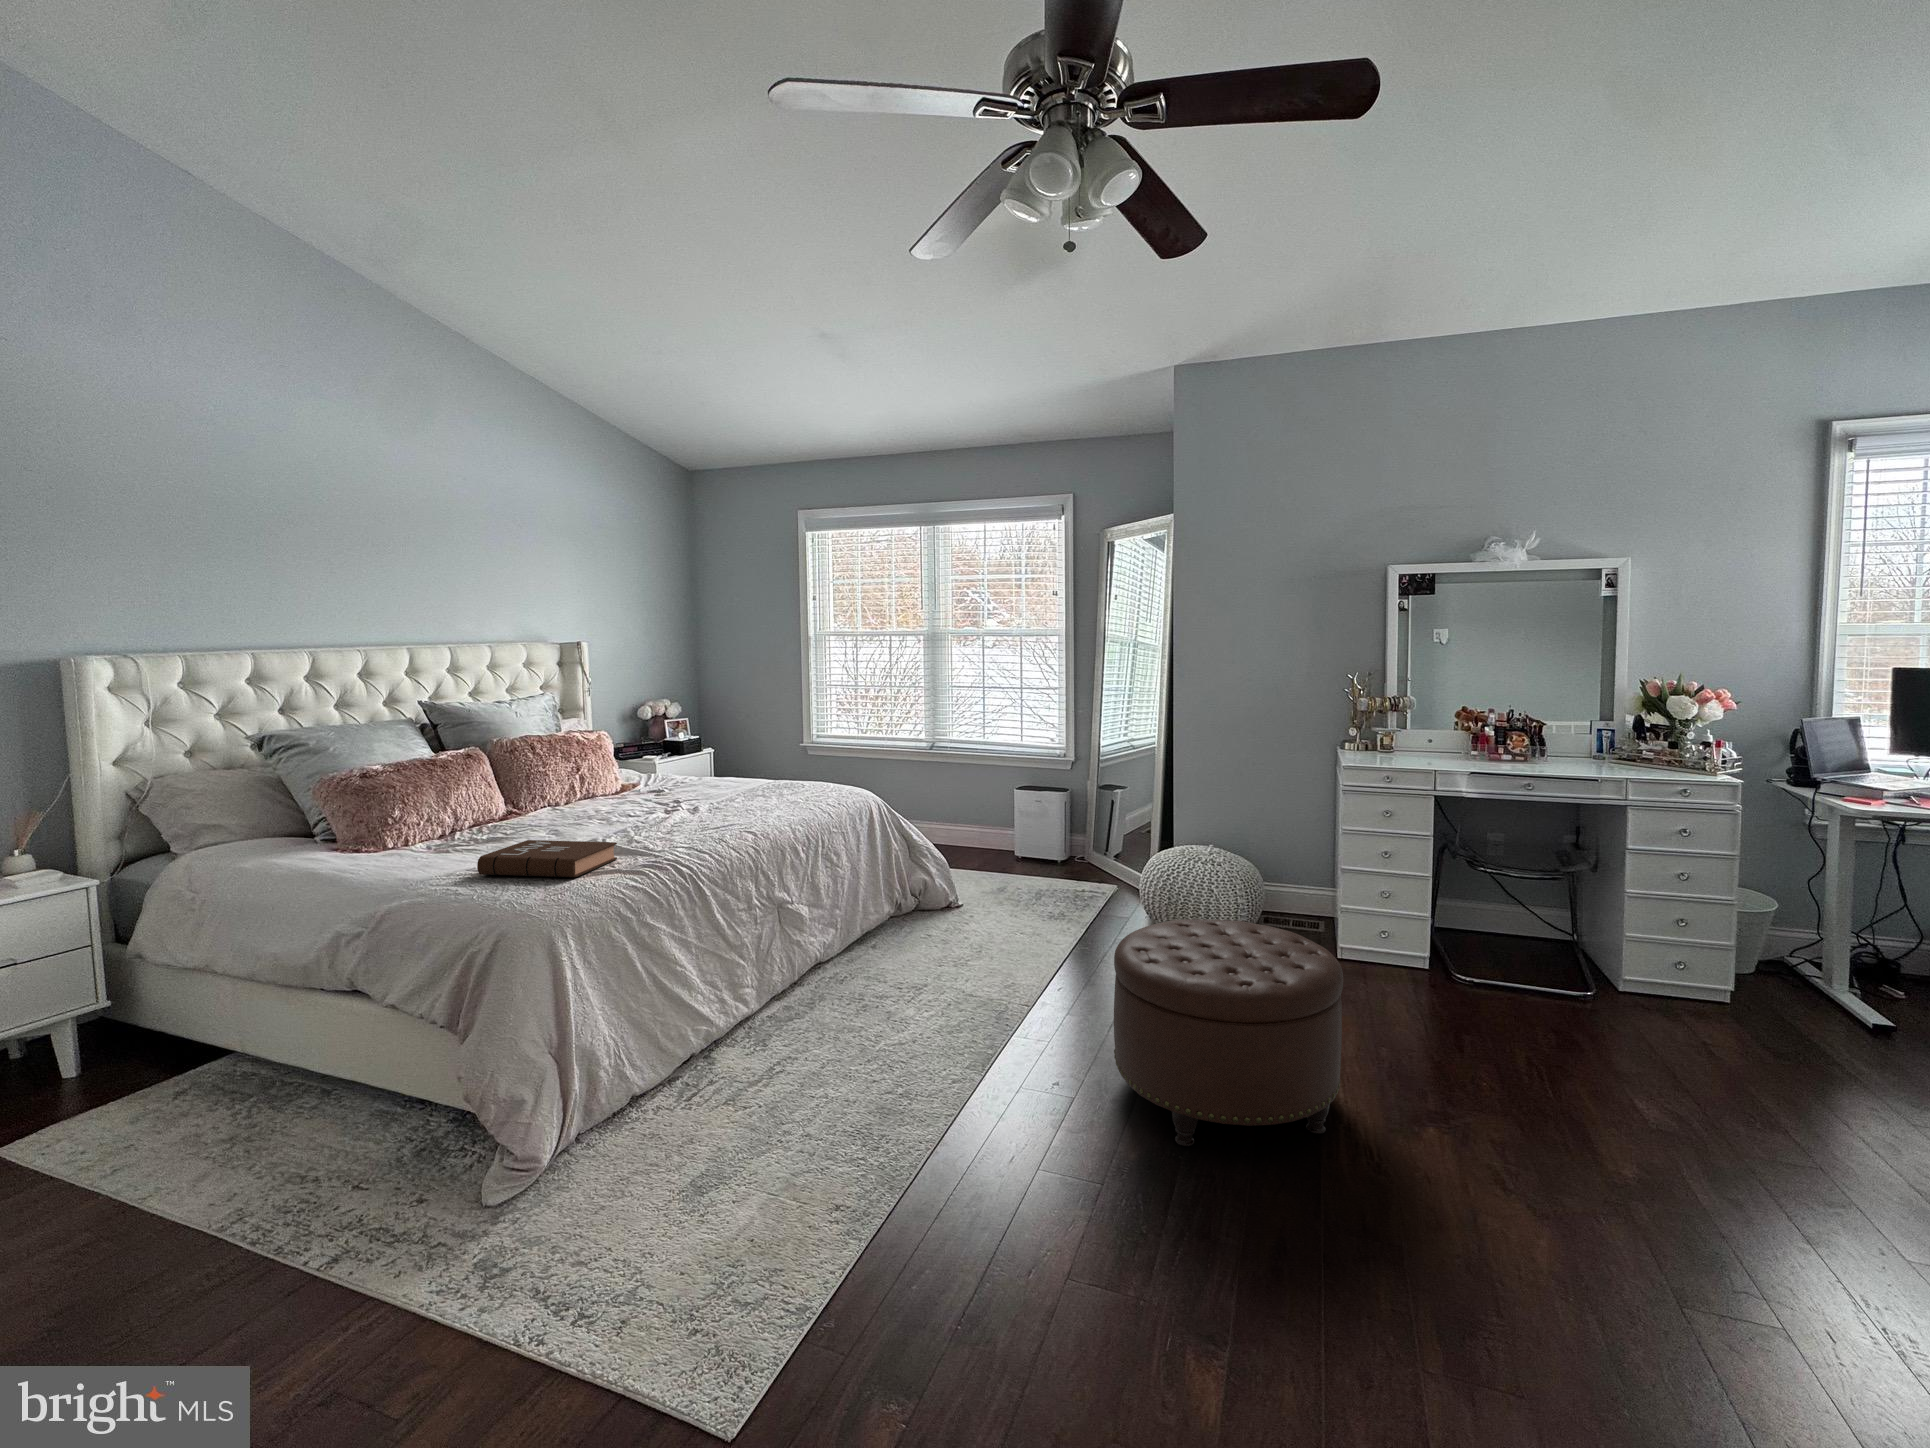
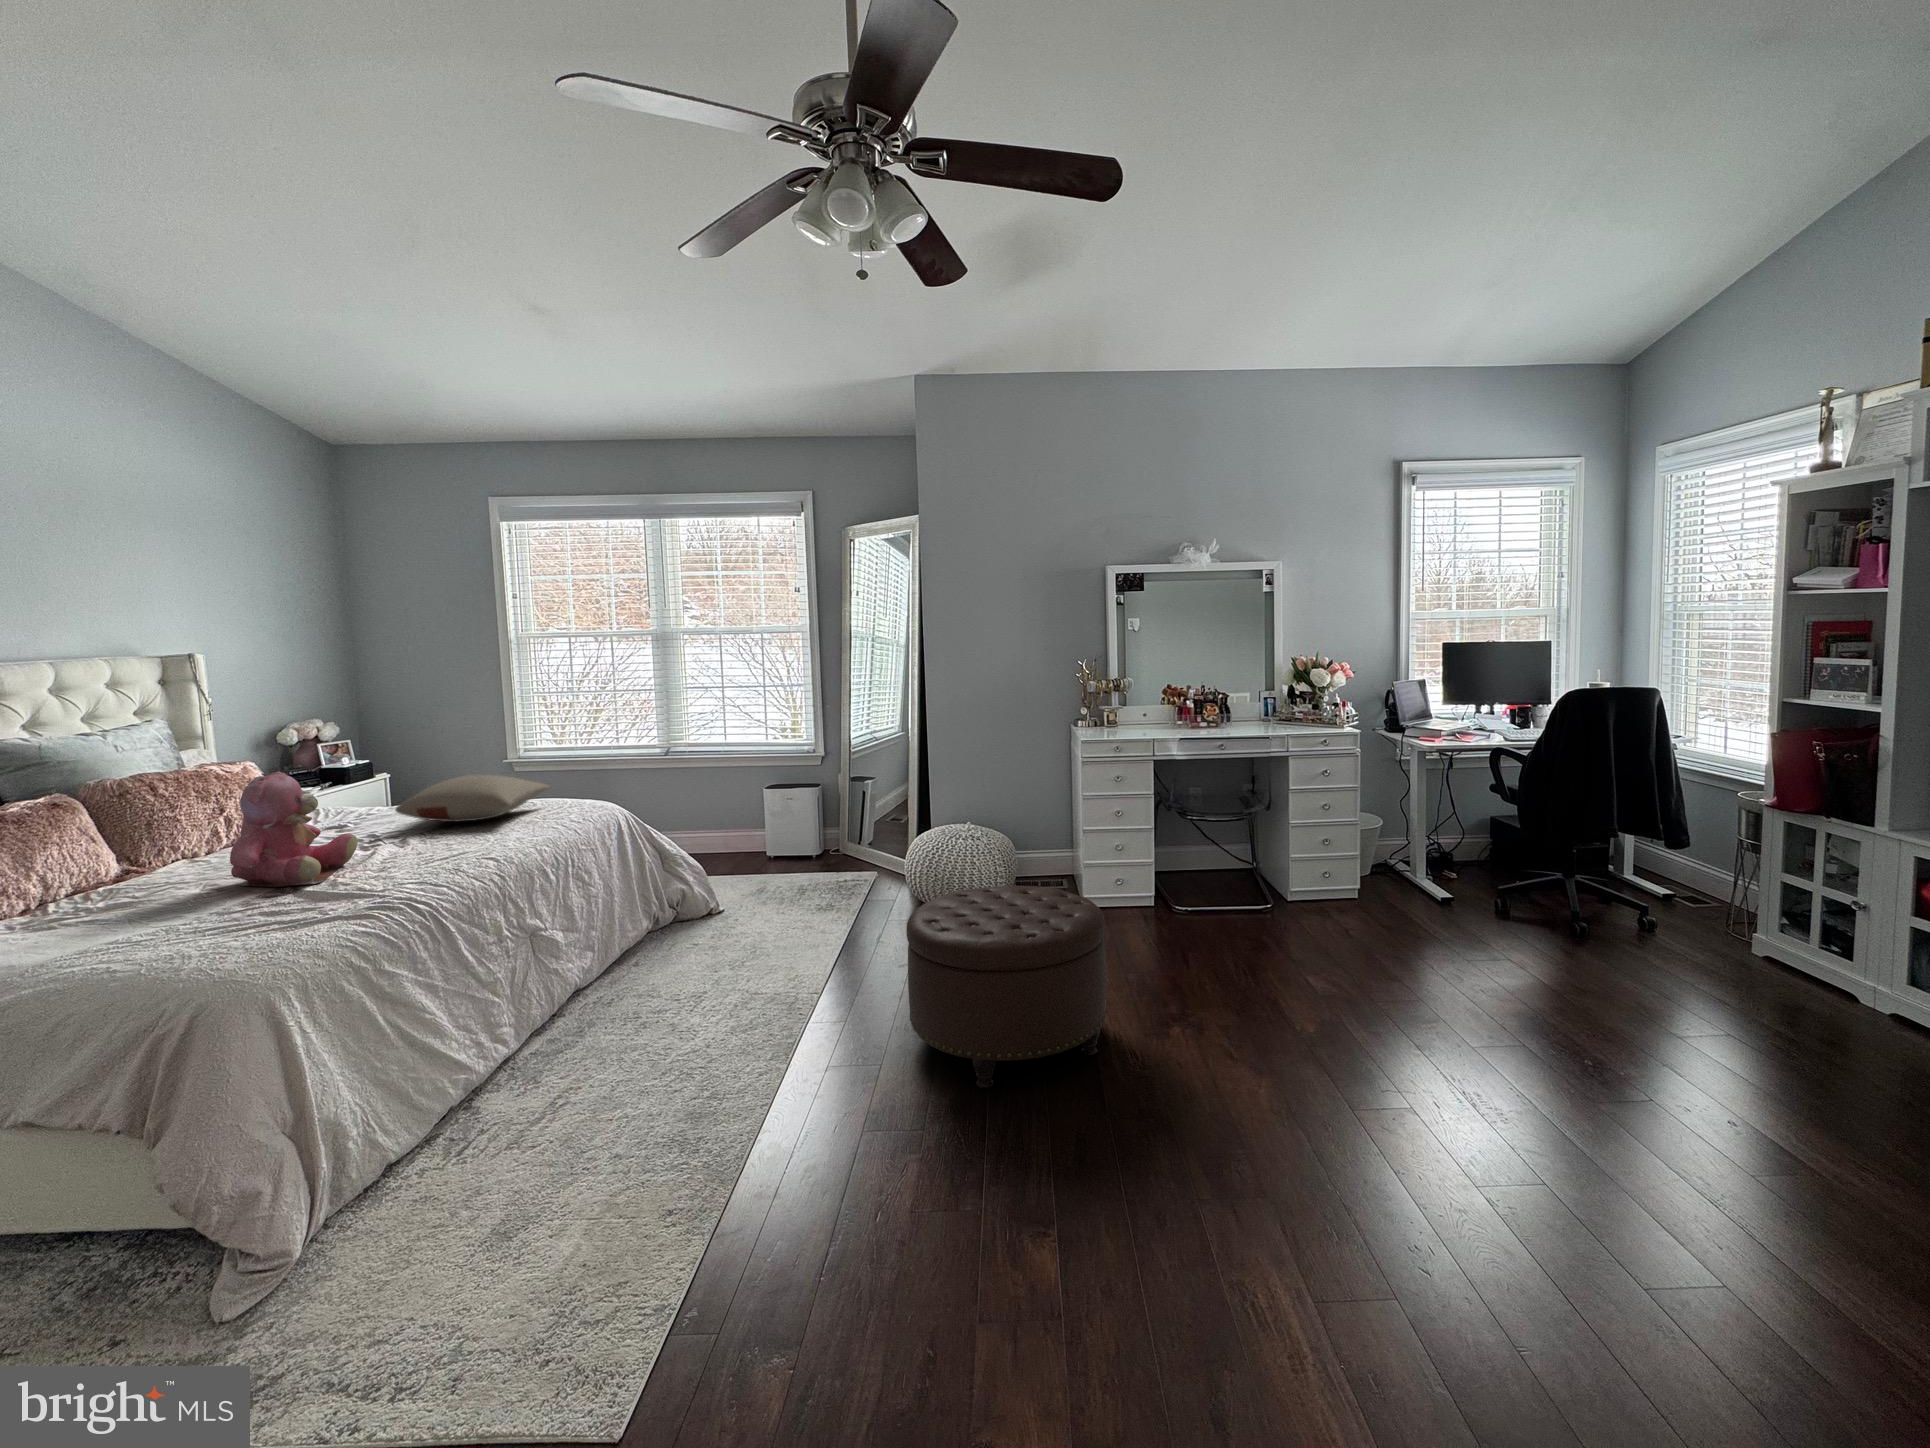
teddy bear: none [556,740,656,839] -> present [230,771,358,887]
pillow: none [695,755,823,795] -> present [395,775,550,822]
book: present [477,840,617,878] -> none [141,886,332,944]

